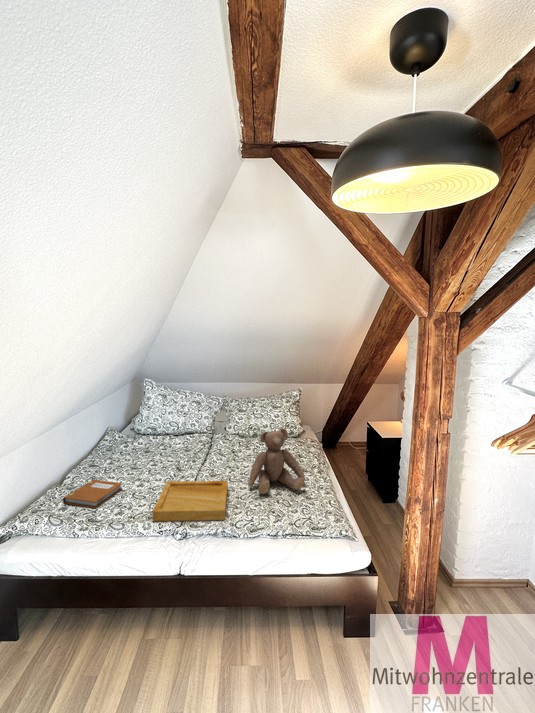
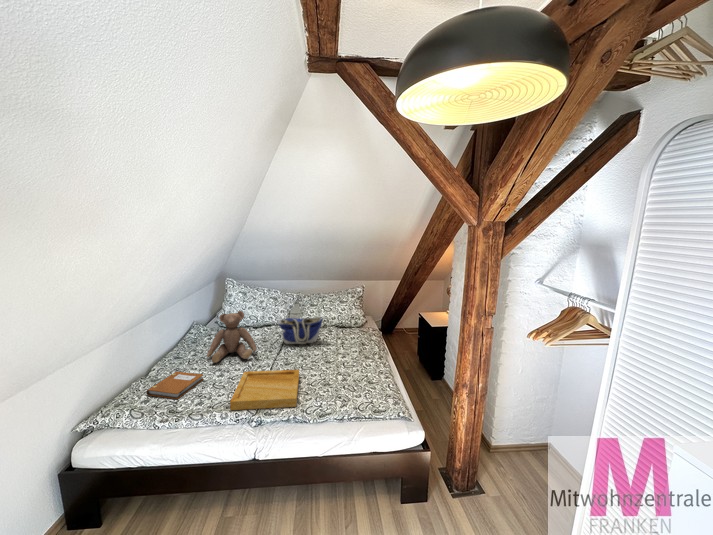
tote bag: none [203,423,254,455] -> present [278,317,322,344]
teddy bear: present [248,428,305,494] -> present [207,311,256,363]

